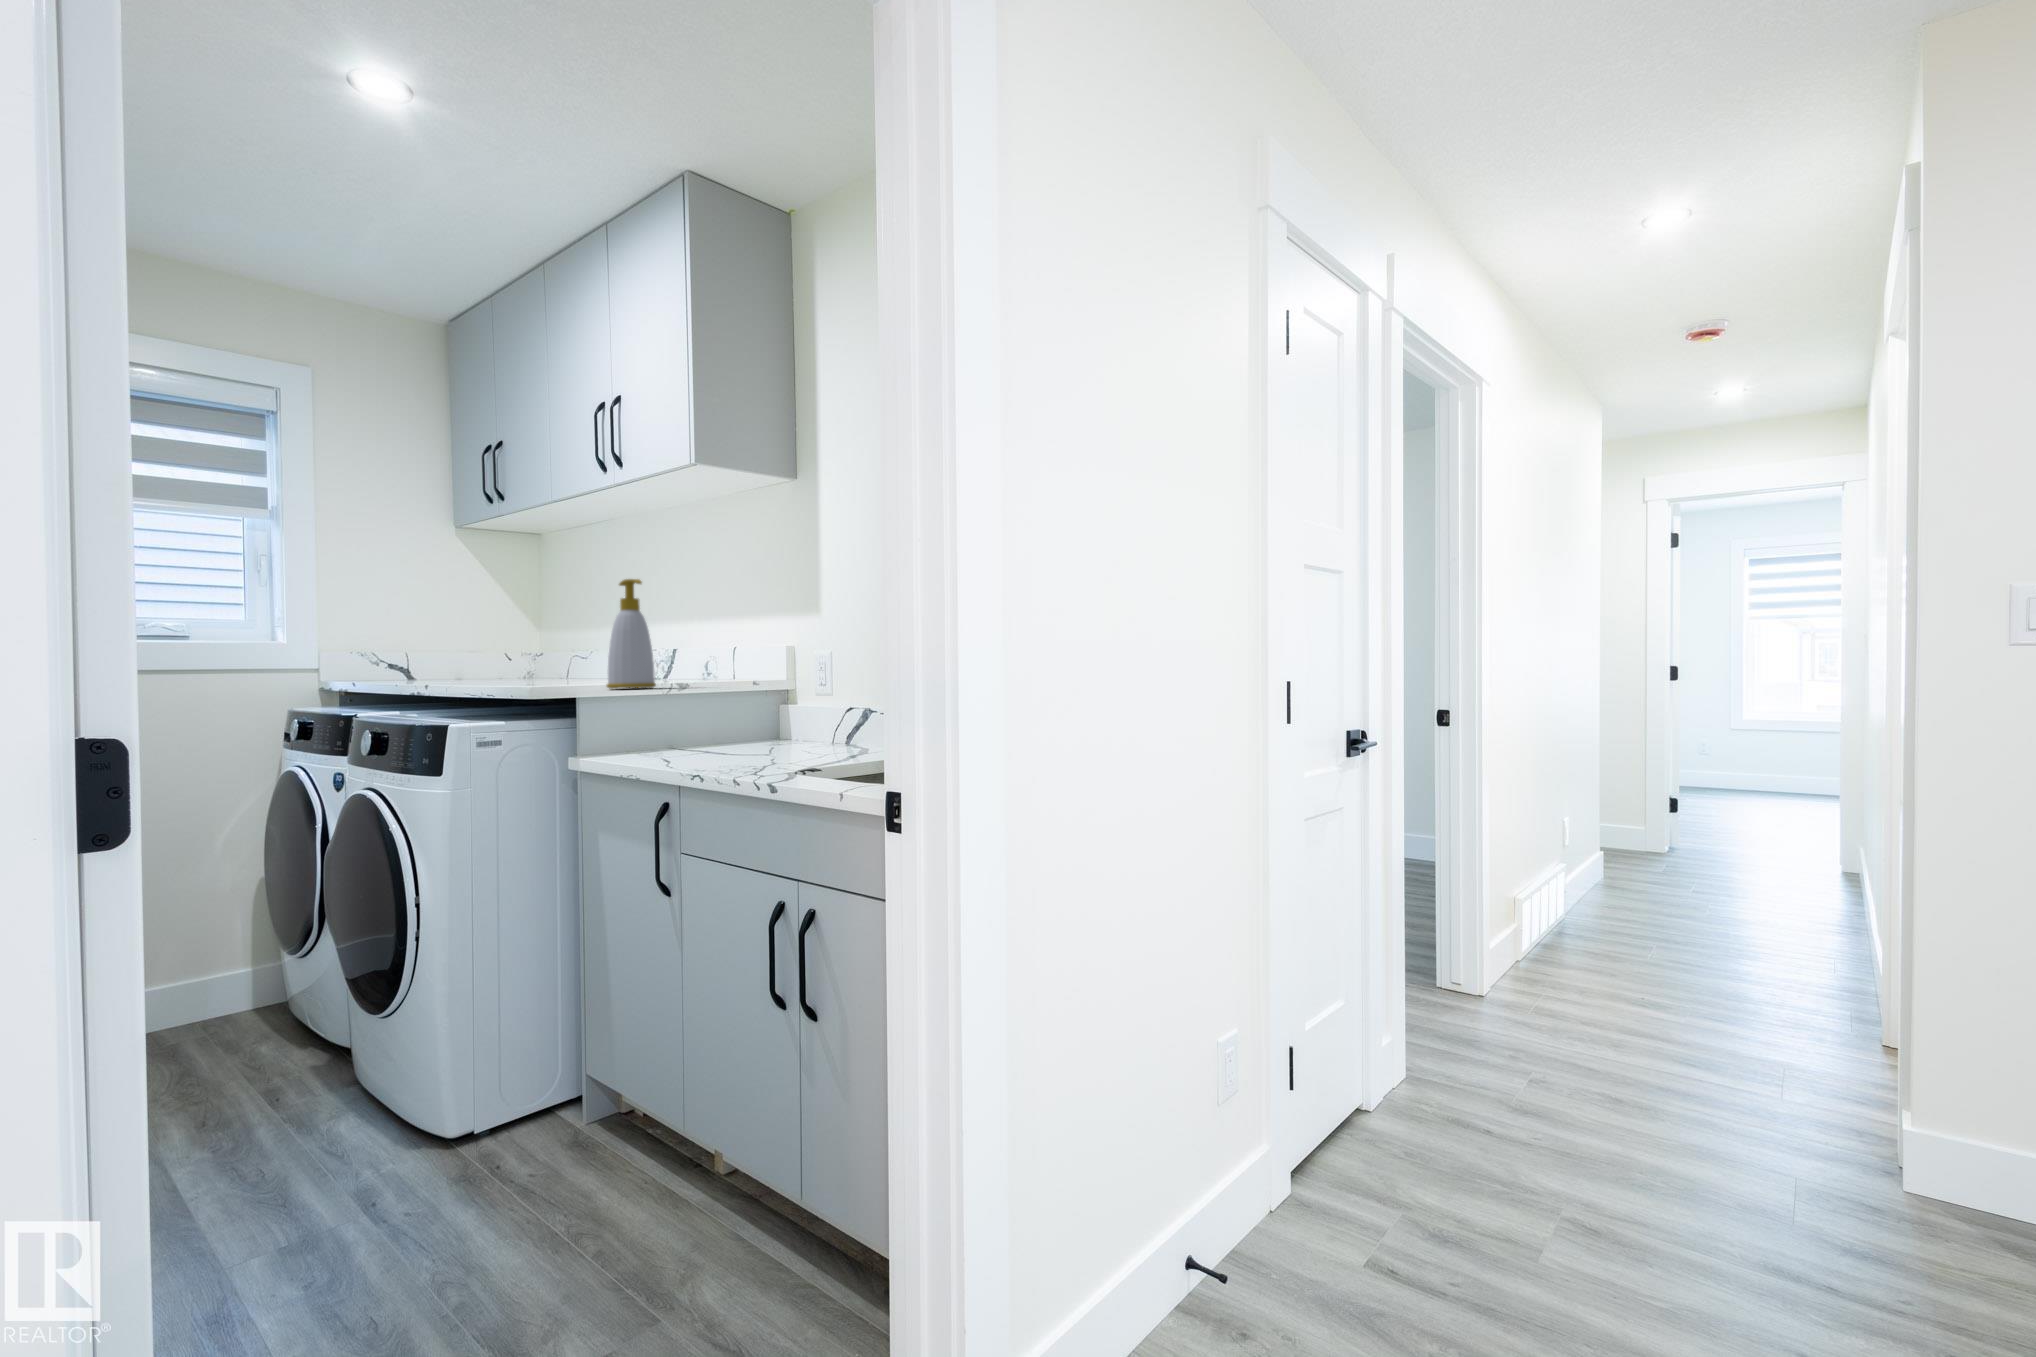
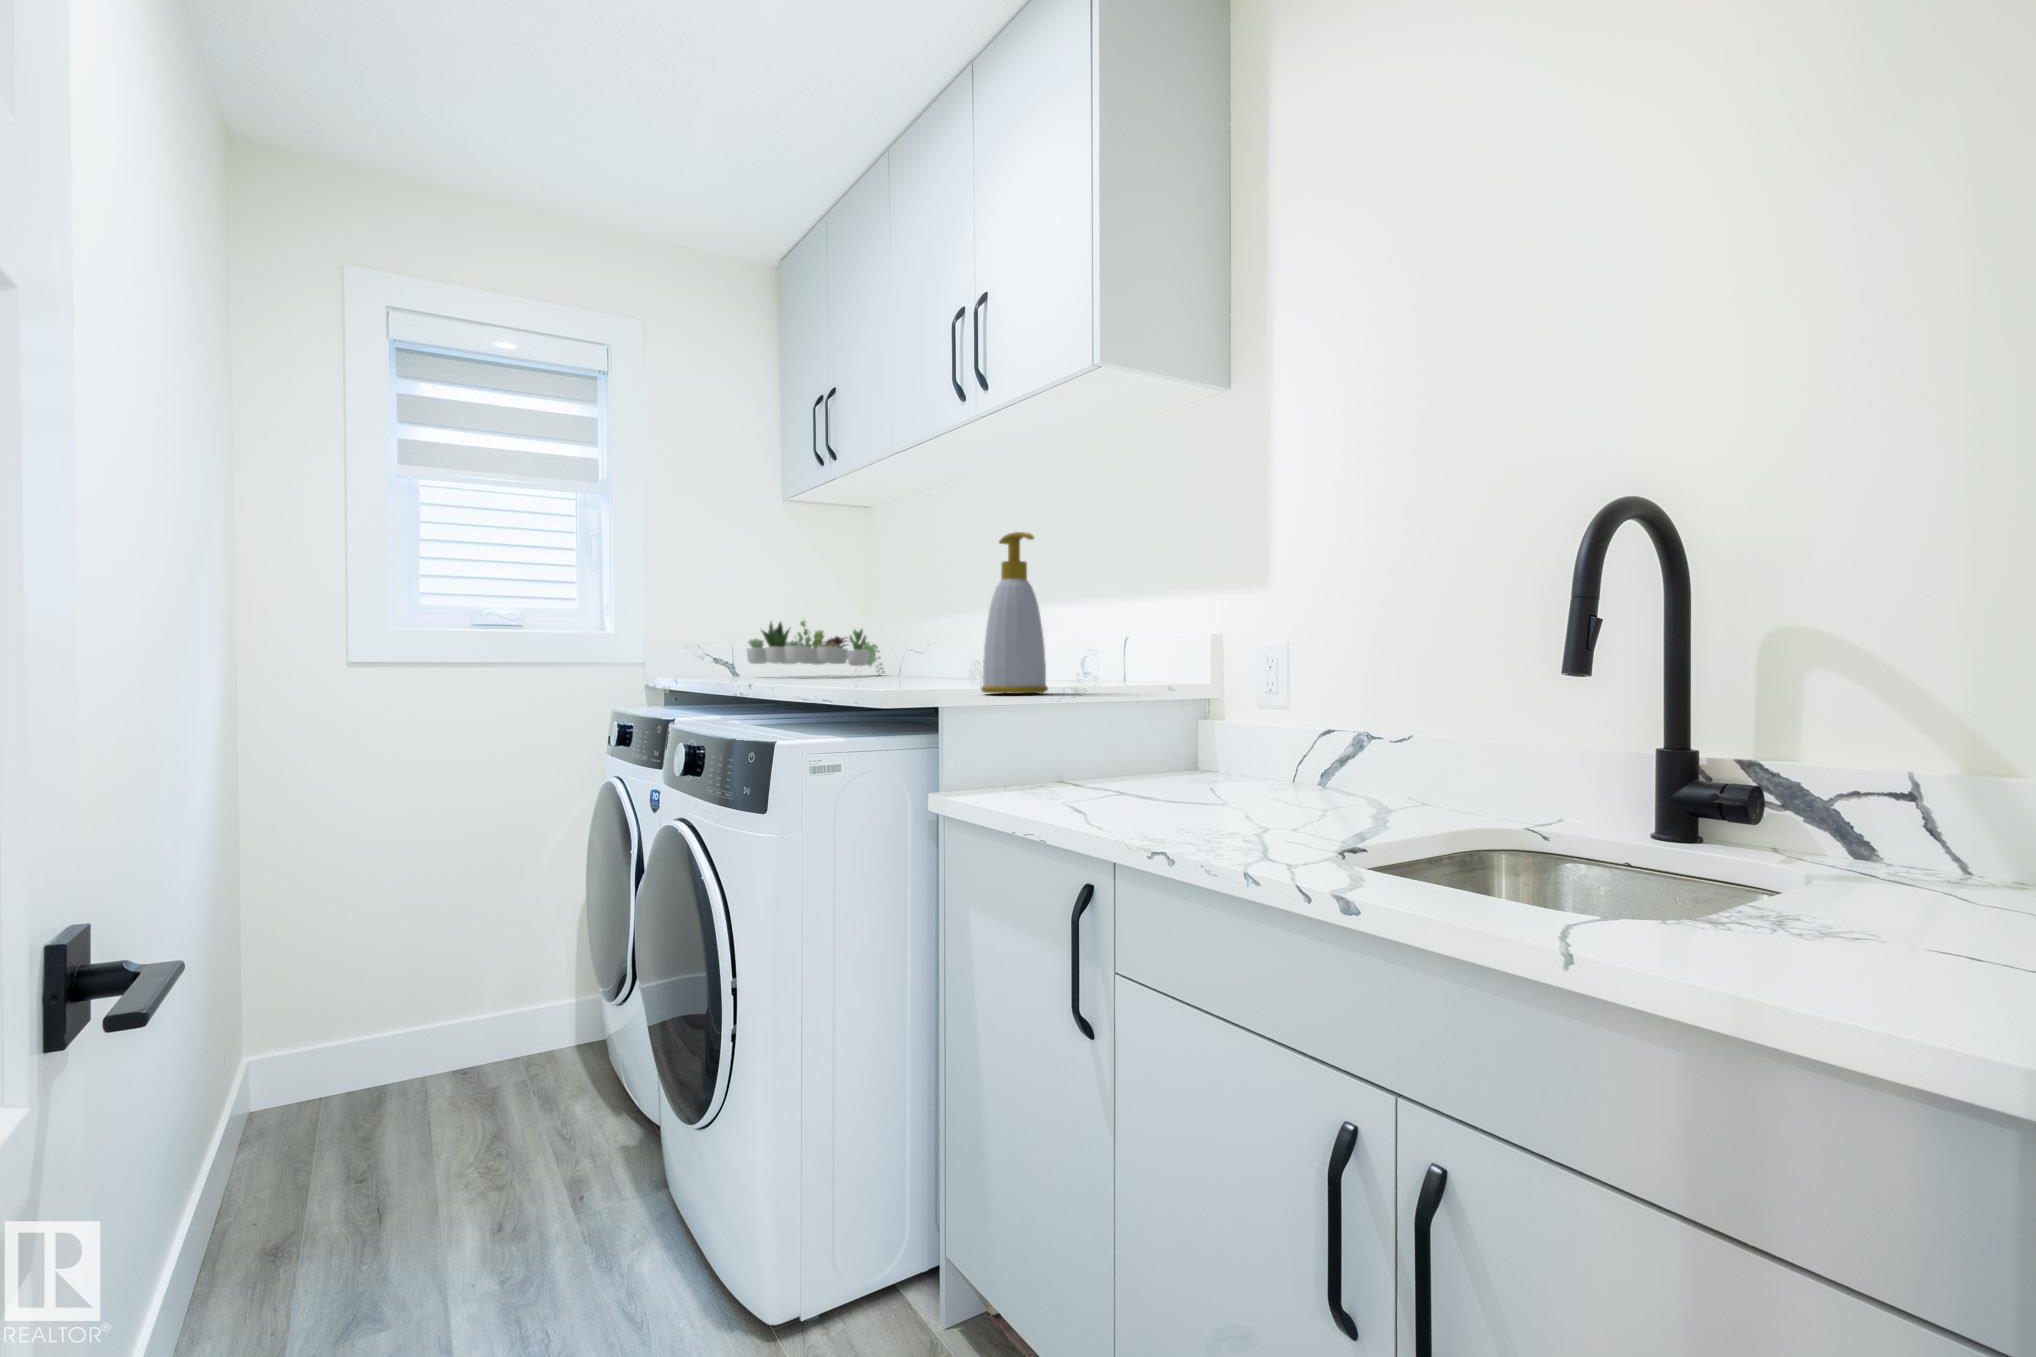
succulent plant: none [420,629,552,679] -> present [747,621,884,675]

